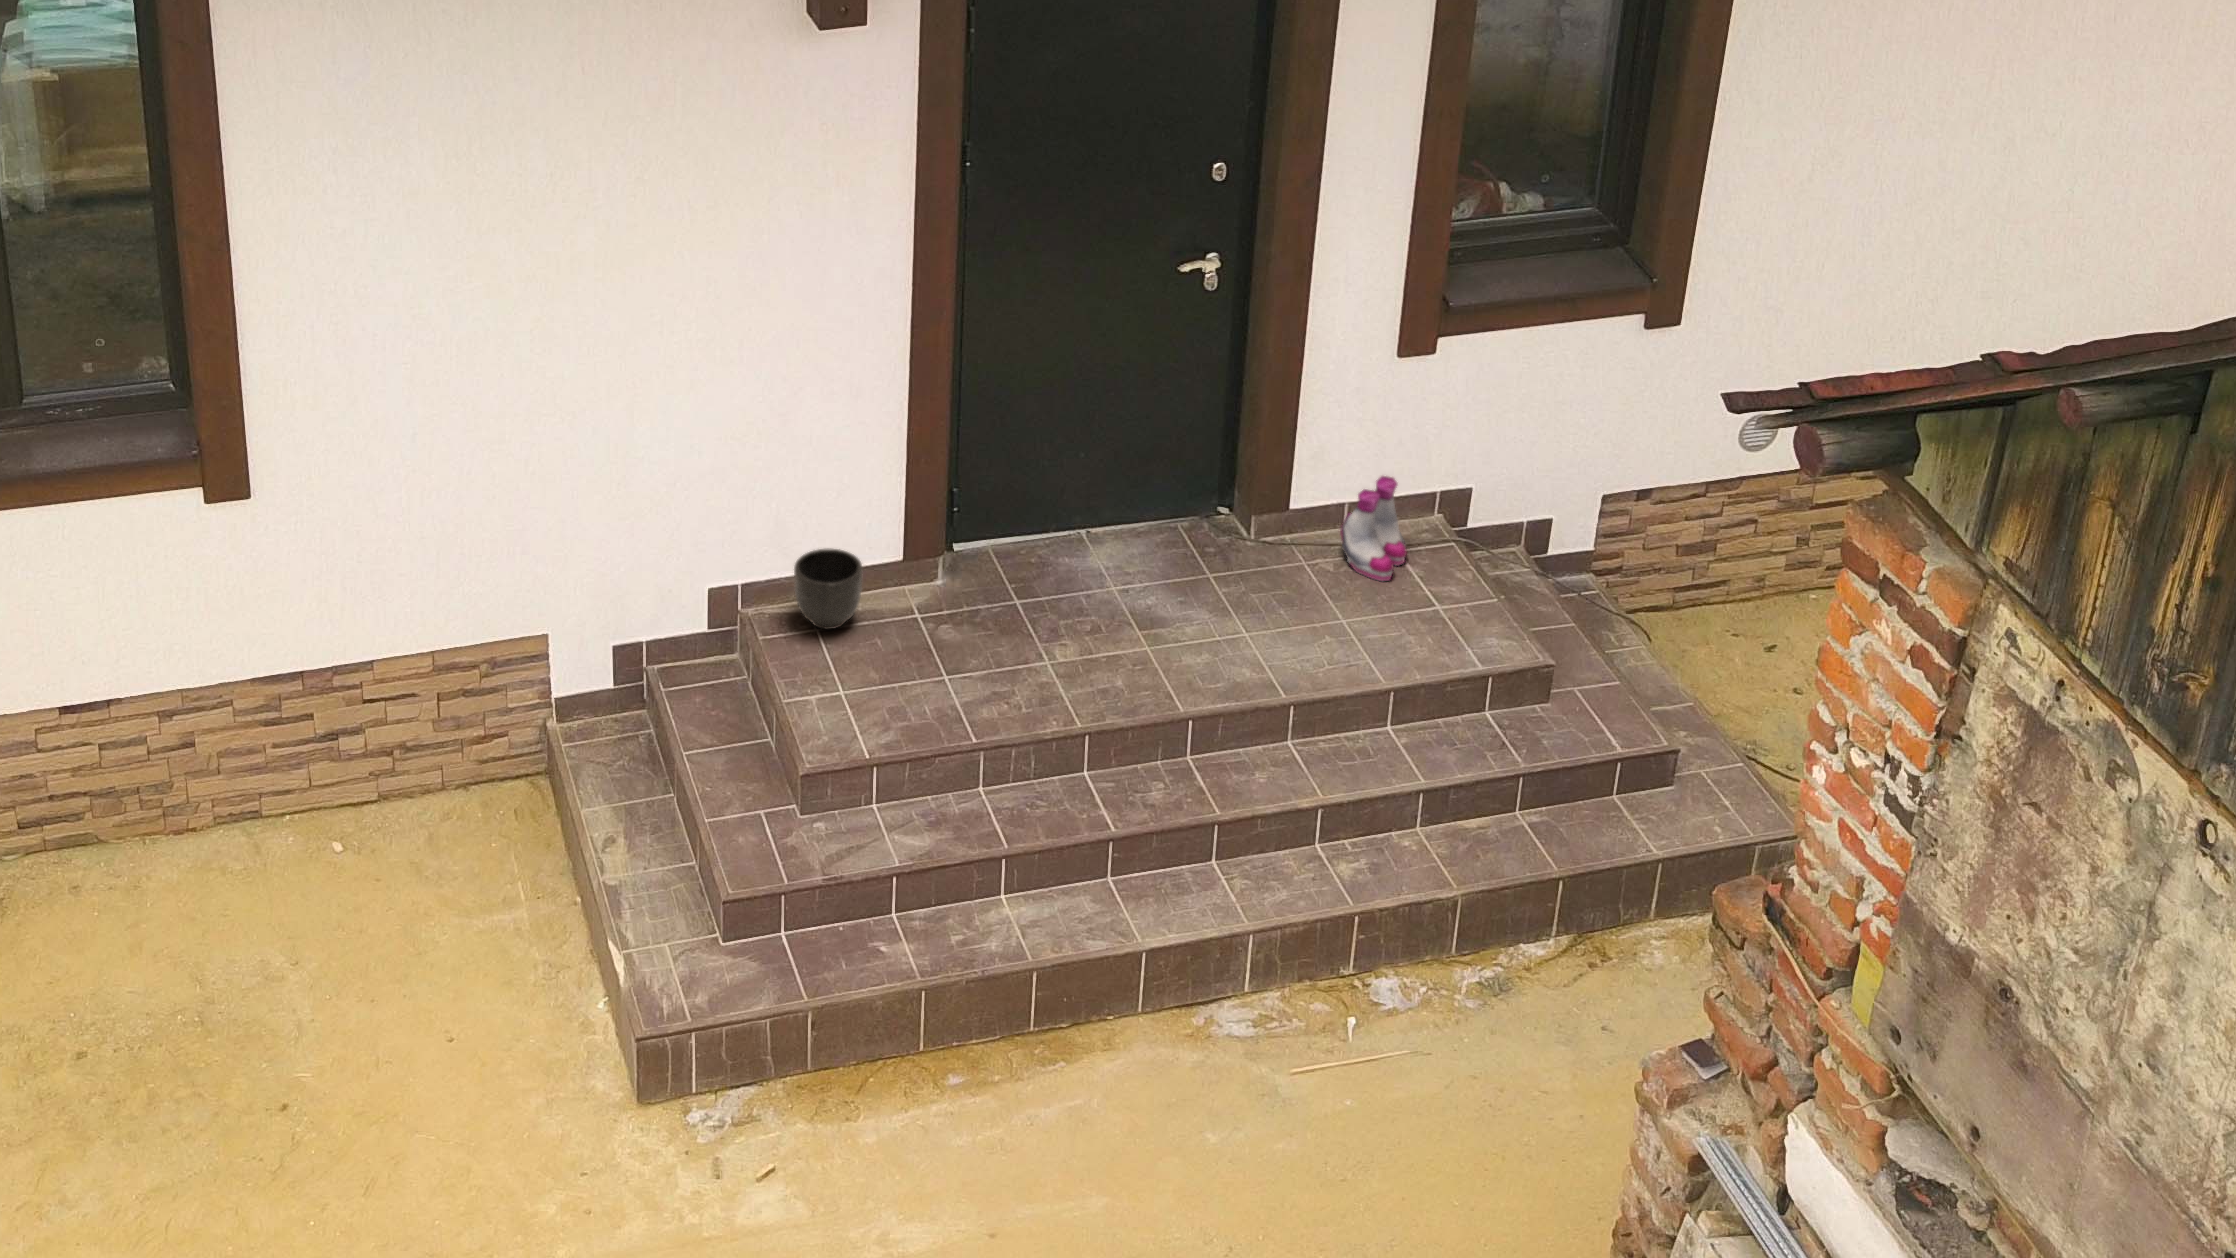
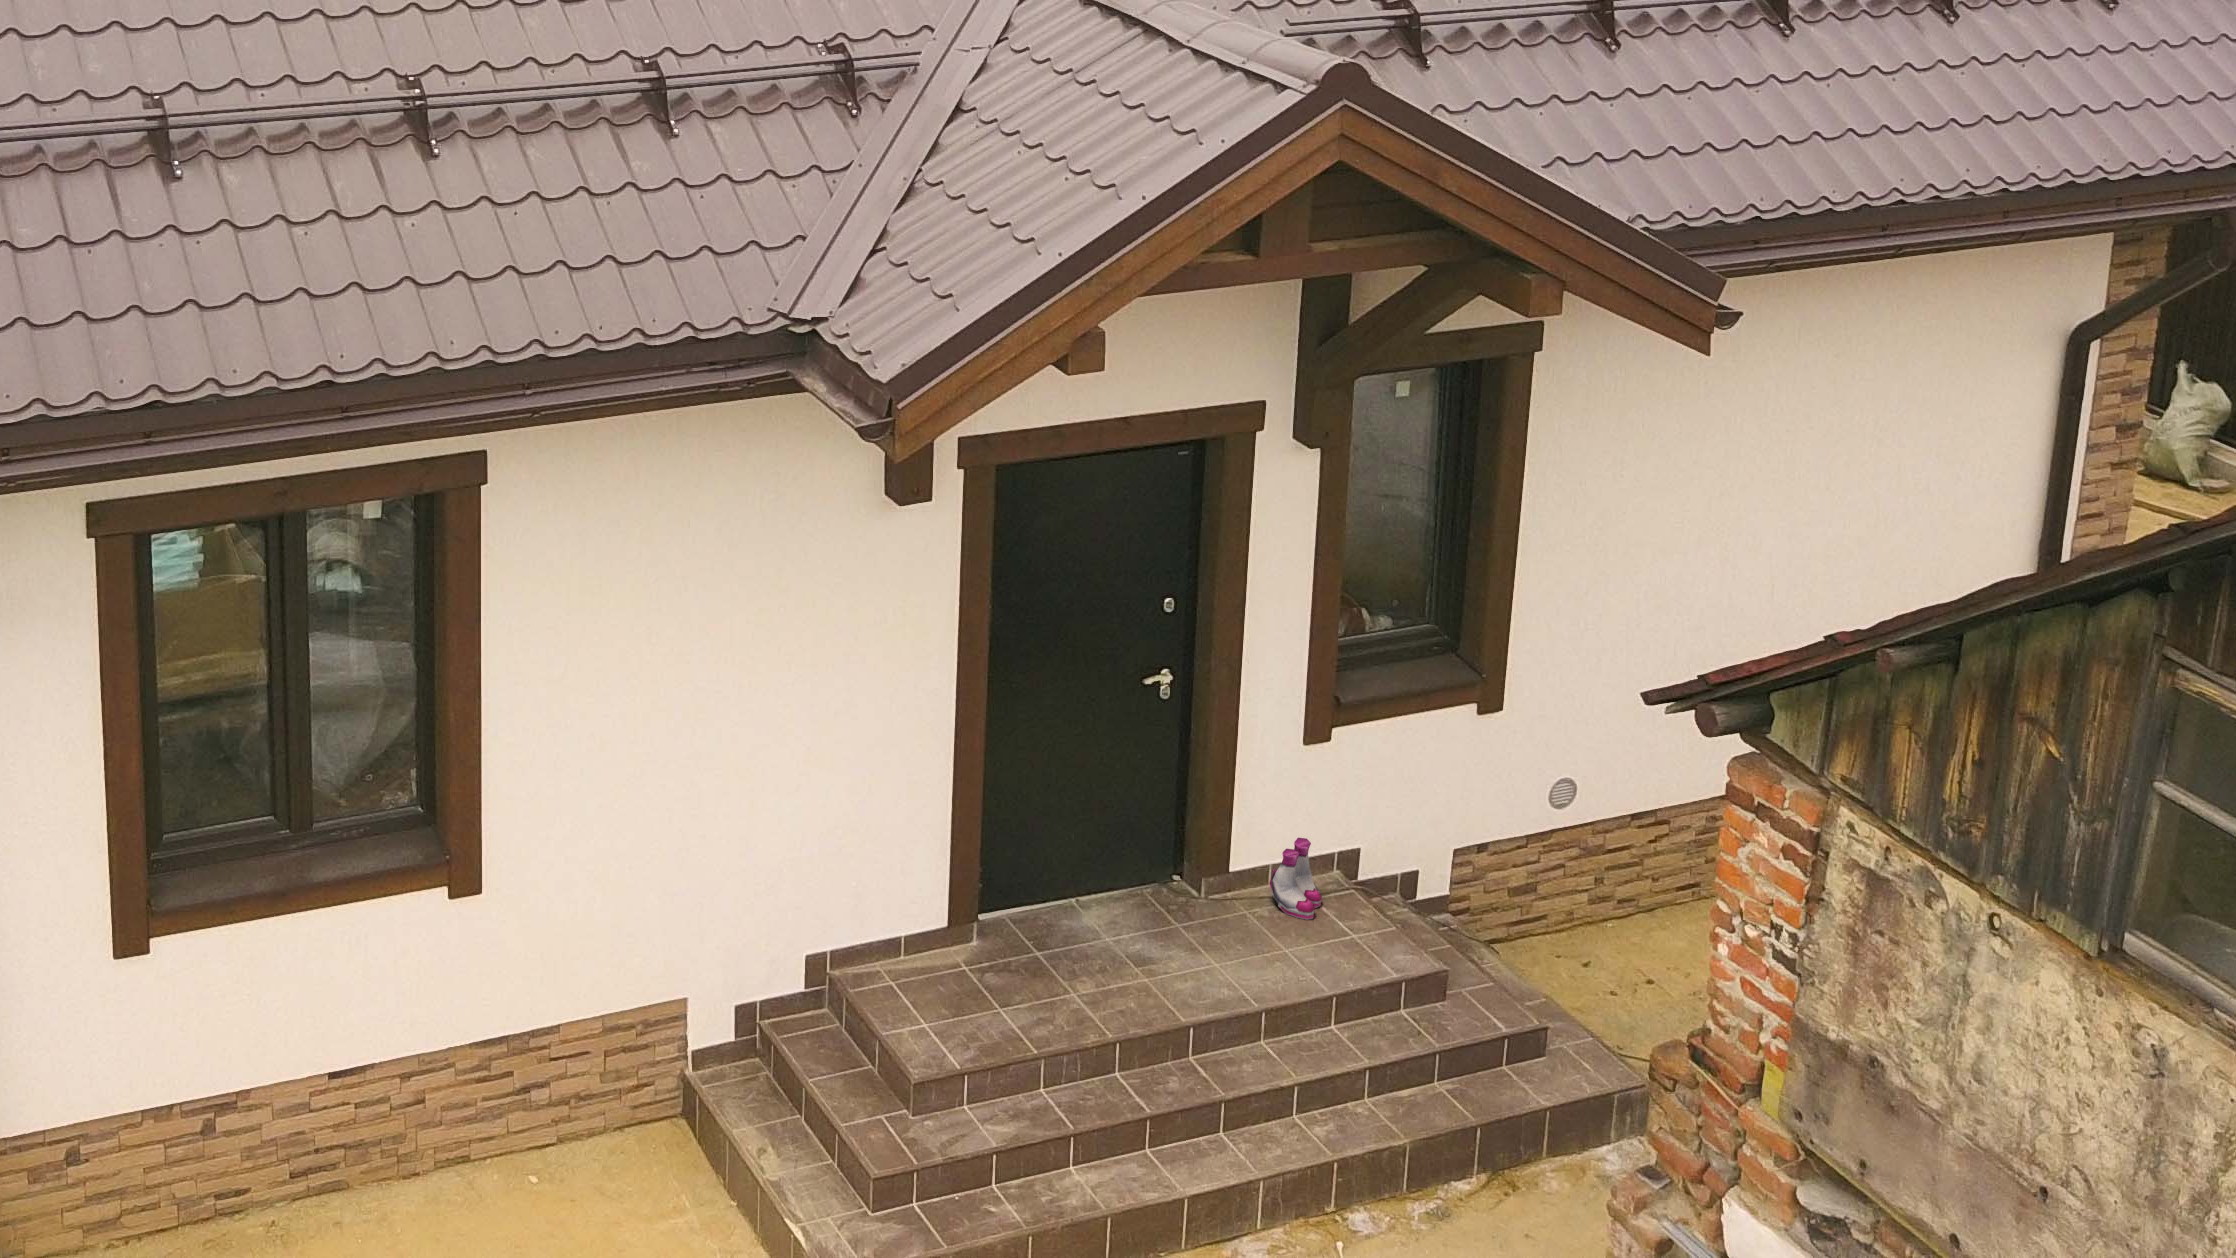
planter: present [794,549,863,629] -> none [875,915,927,978]

